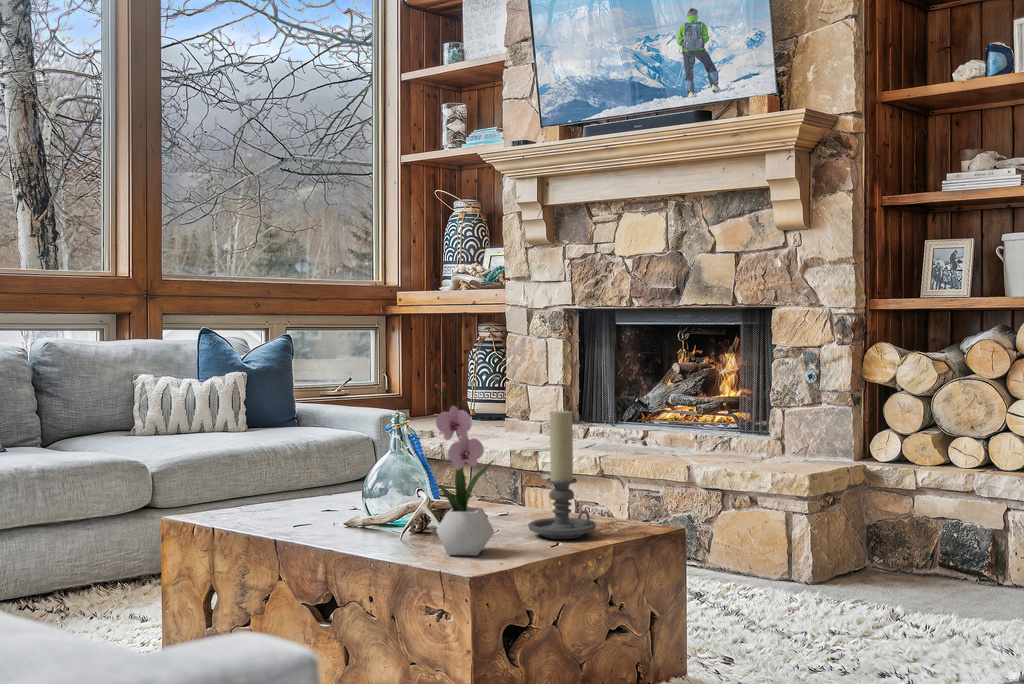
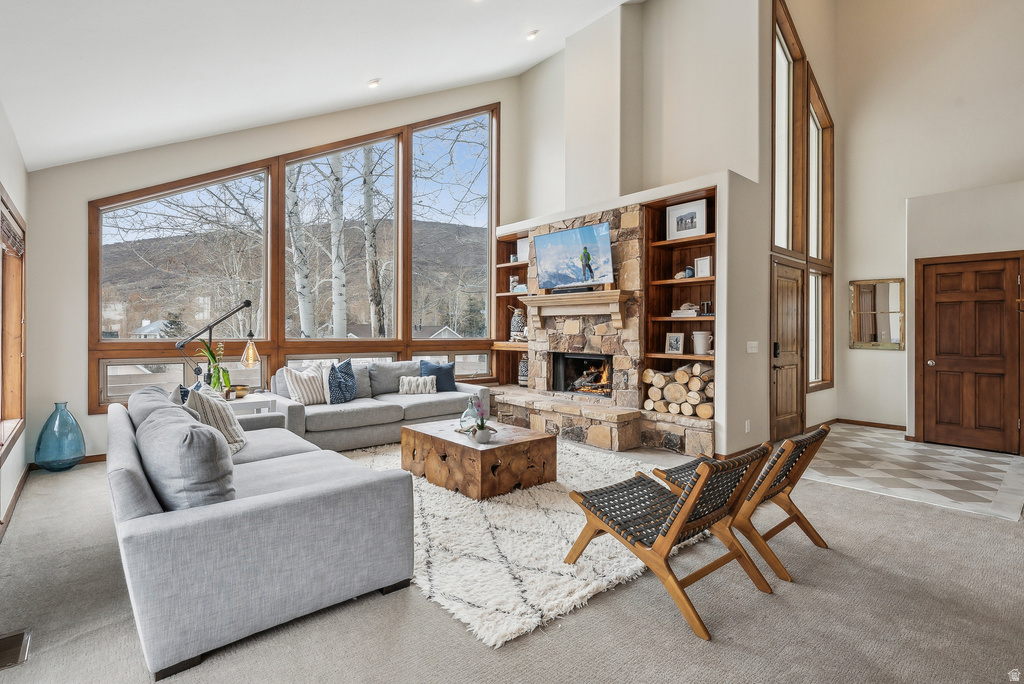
candle holder: present [528,410,596,539] -> none [505,399,526,439]

